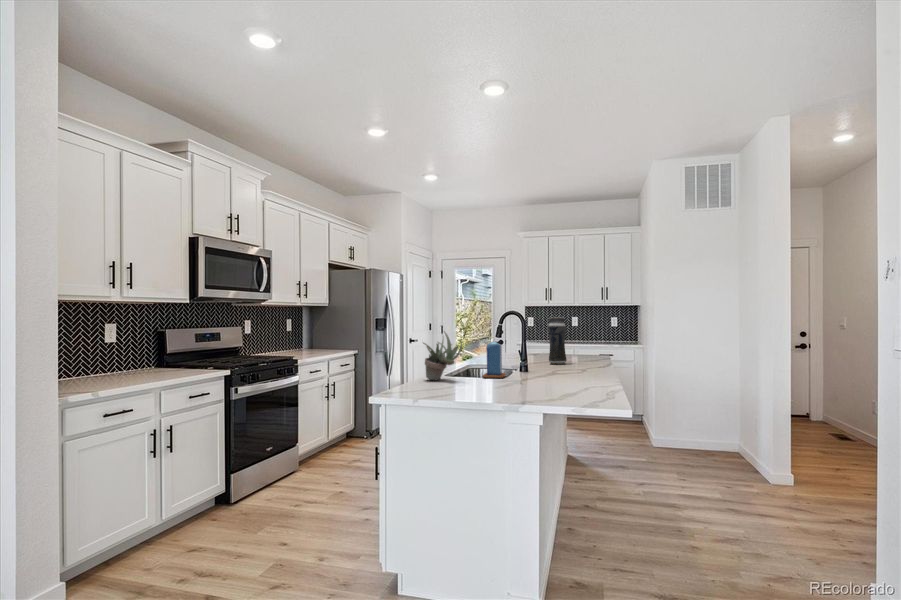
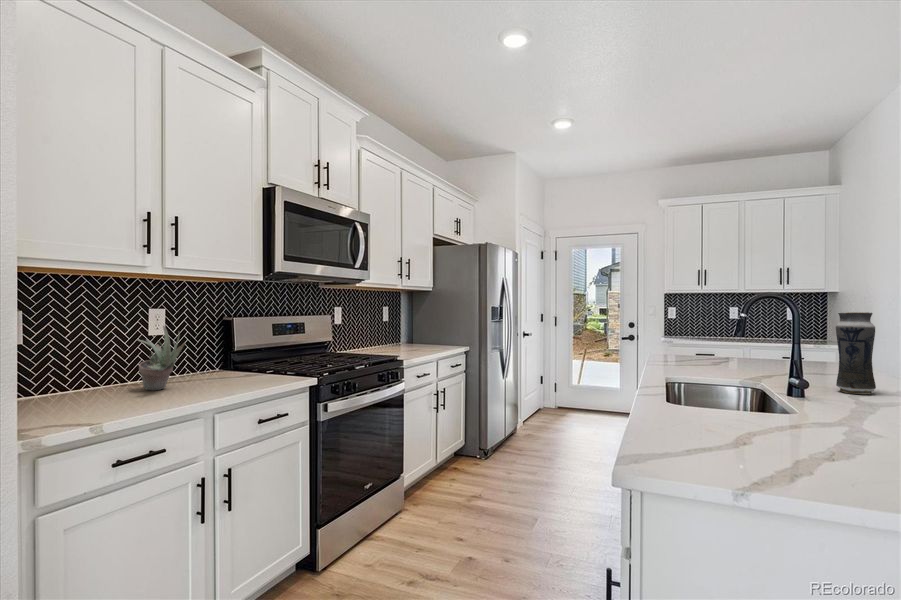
succulent plant: present [423,331,462,380] -> present [137,326,185,390]
candle: present [482,339,506,378] -> none [781,352,843,434]

